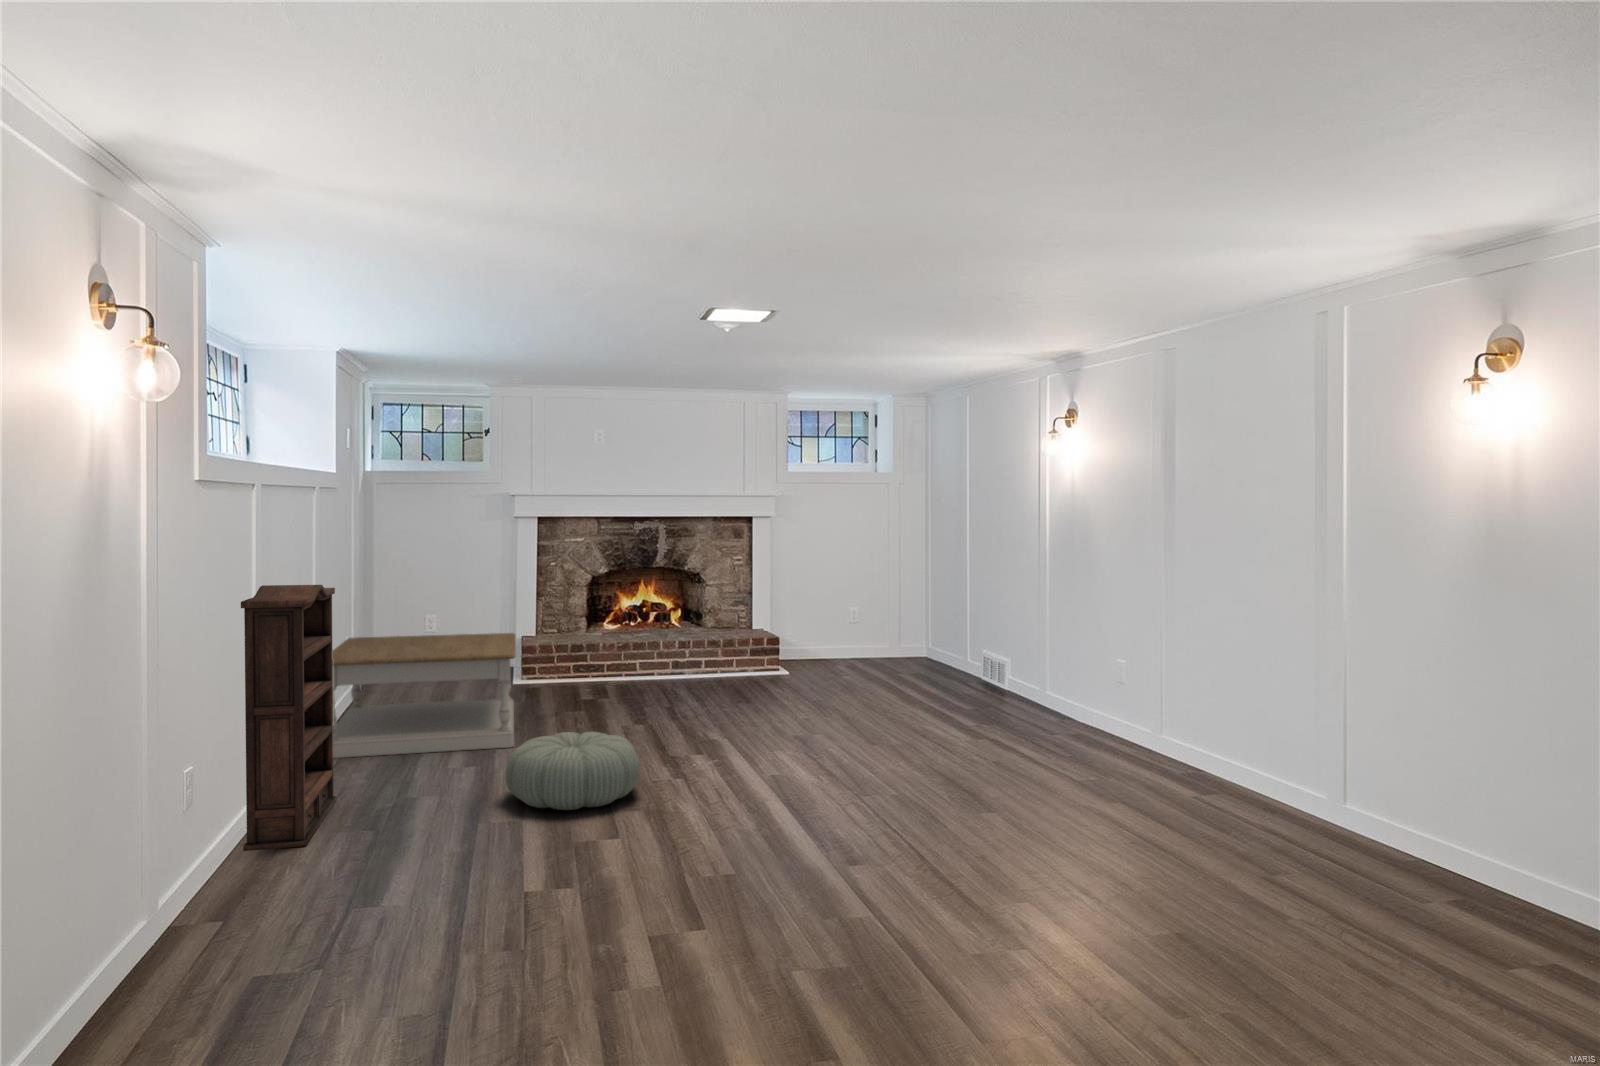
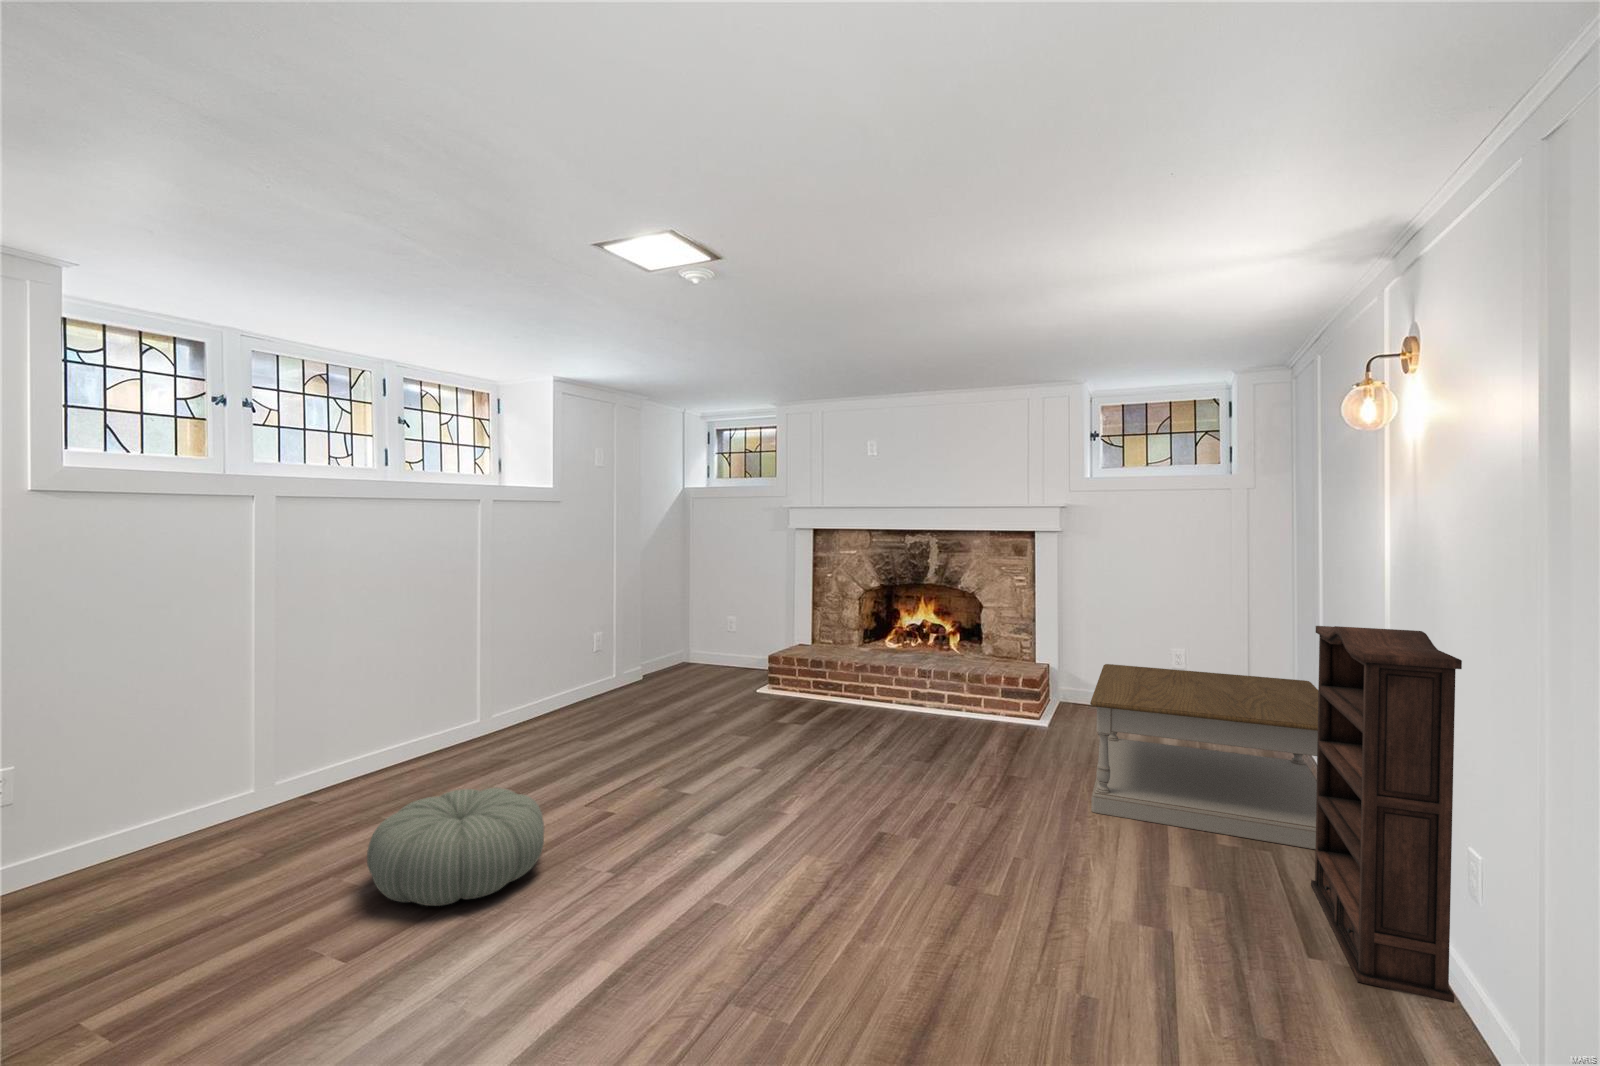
bookshelf: present [241,585,337,851] -> present [1311,626,1462,1003]
coffee table: present [332,633,516,758] -> present [1090,664,1318,849]

